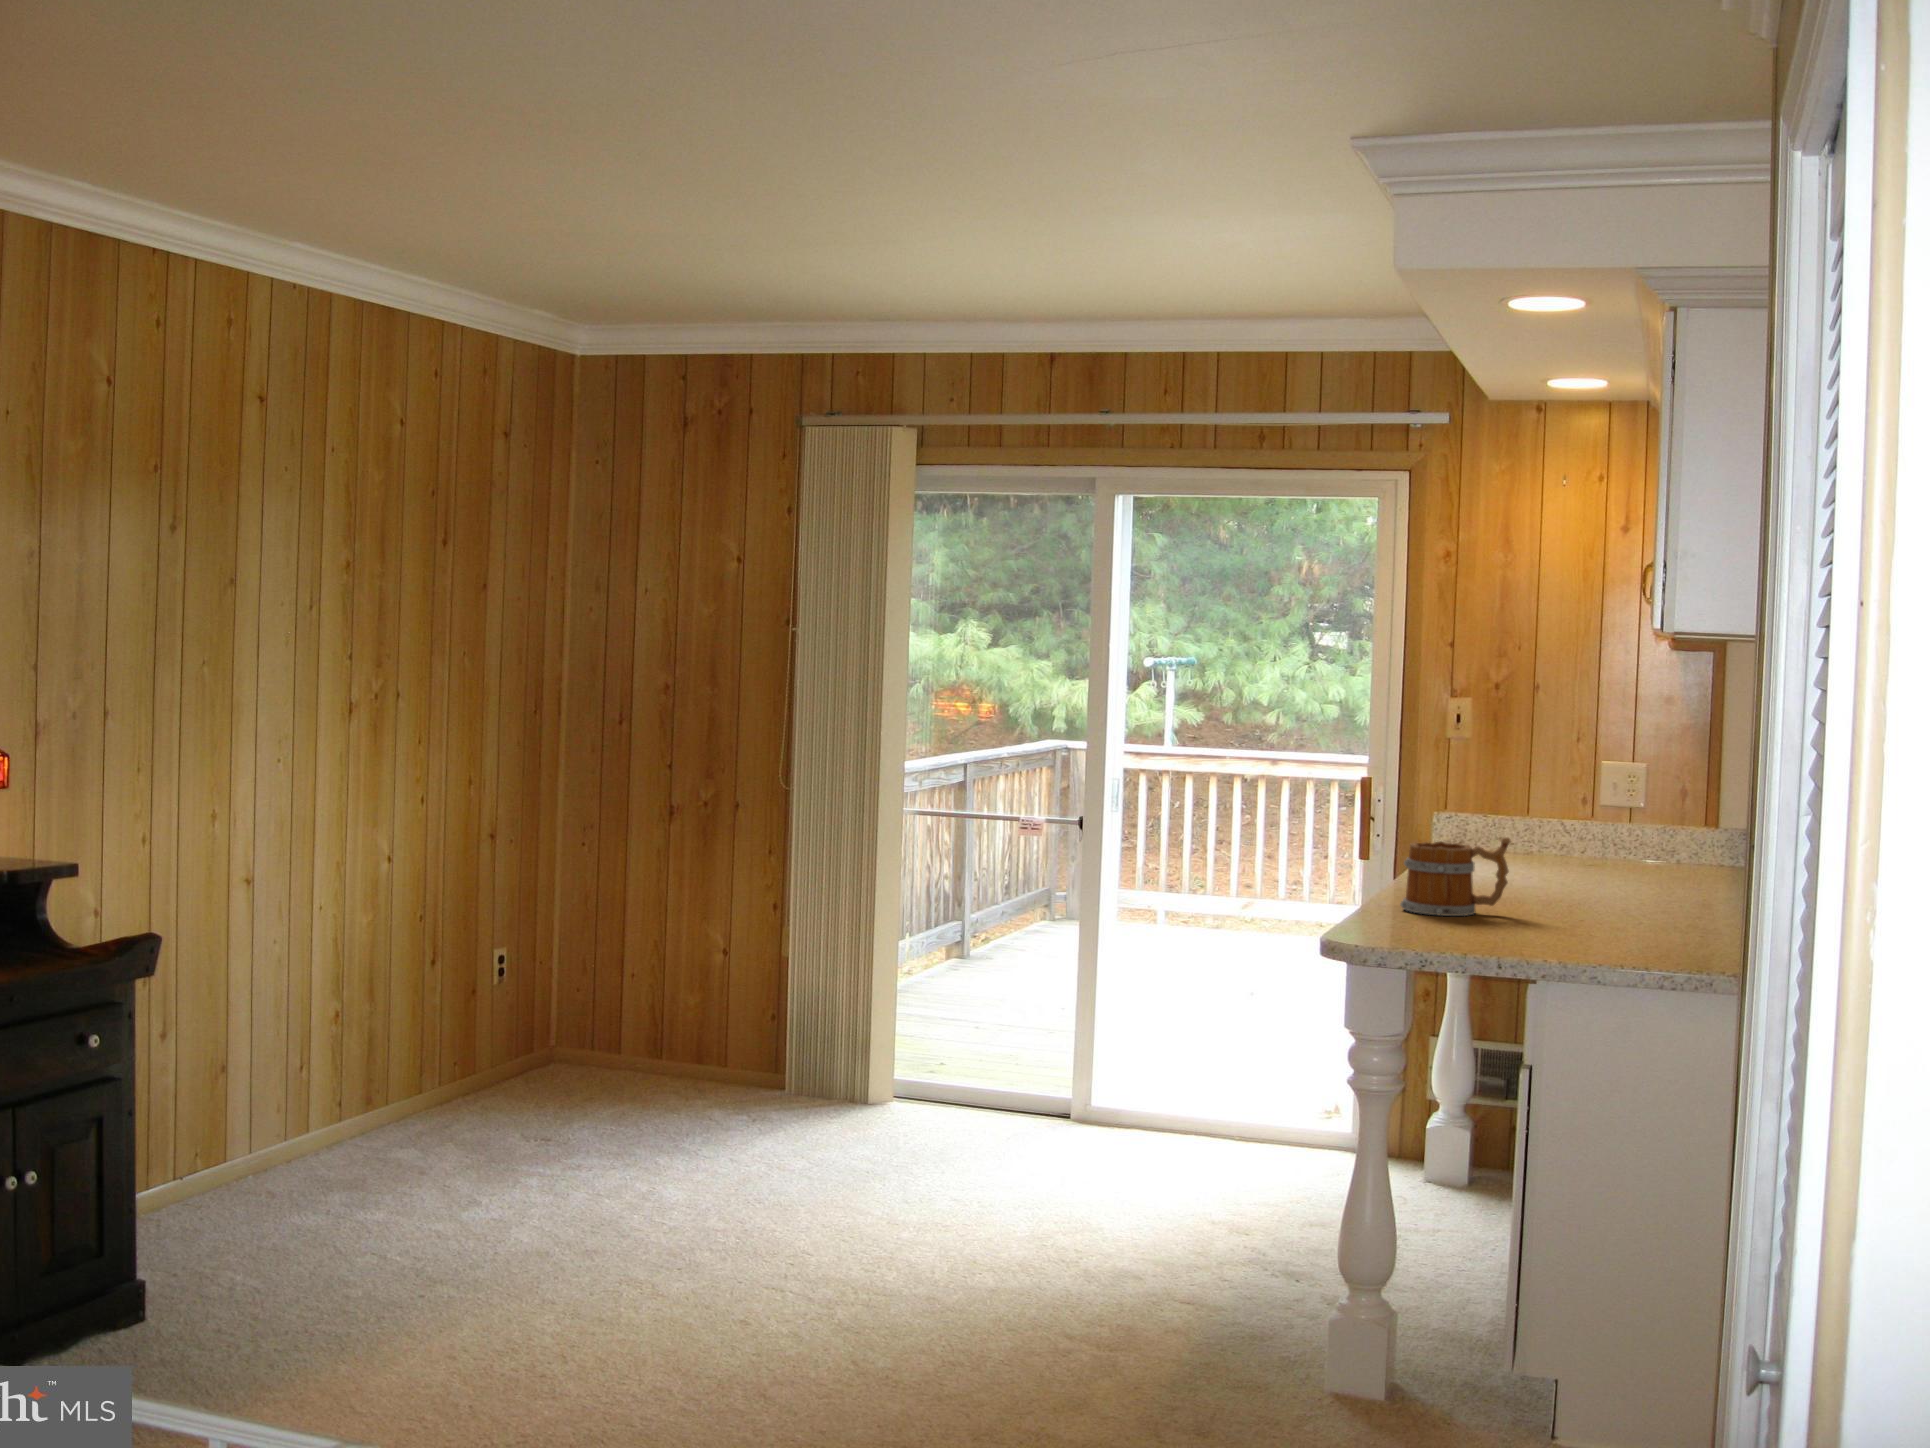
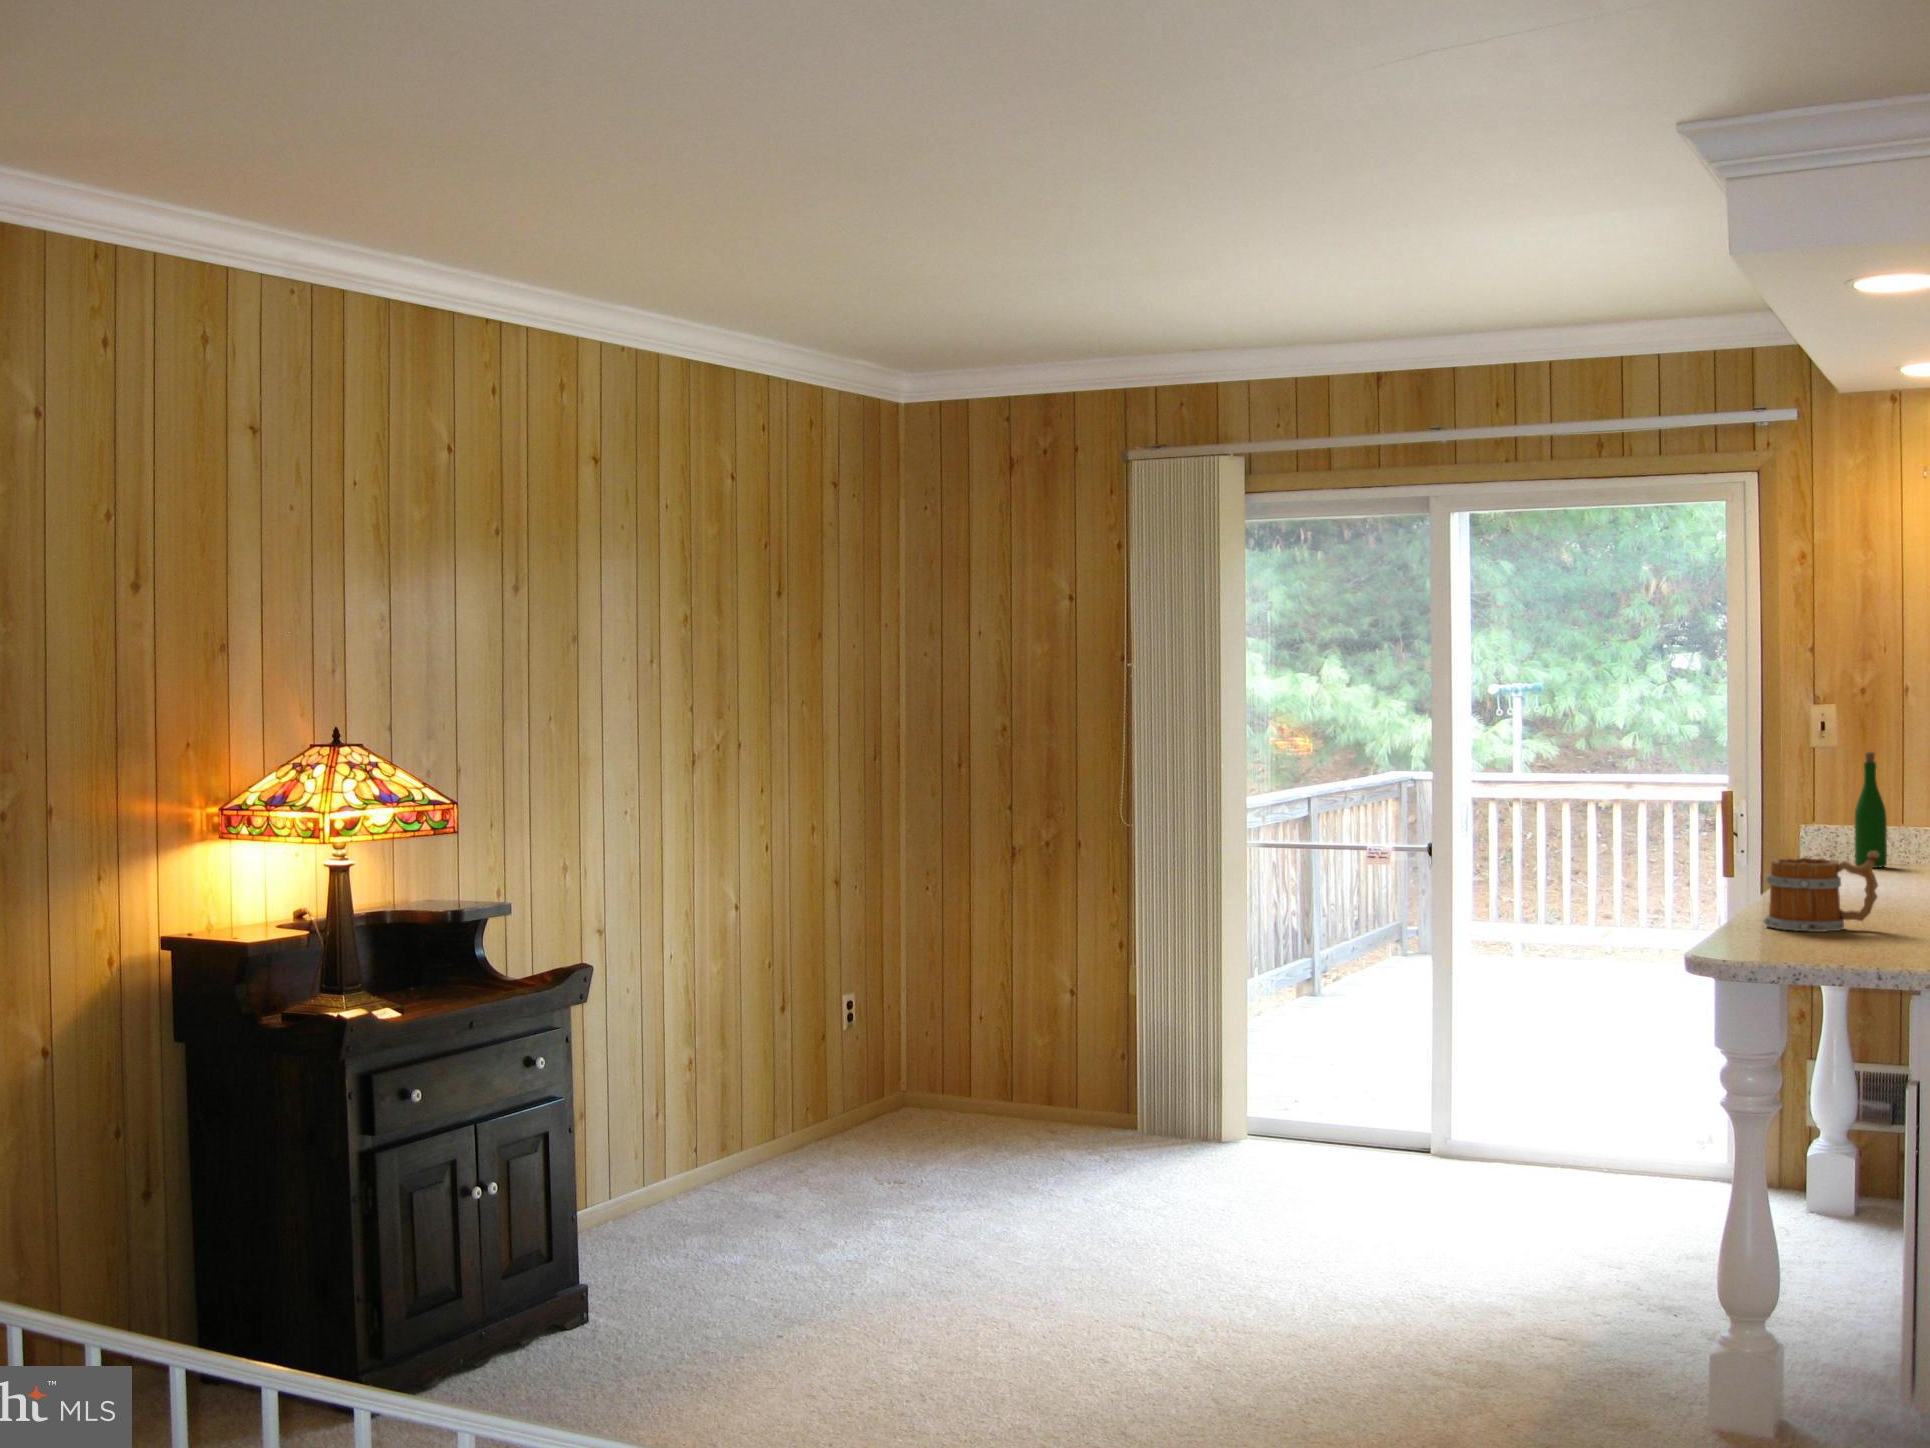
wine bottle: none [1474,736,1504,847] -> present [1855,752,1887,868]

